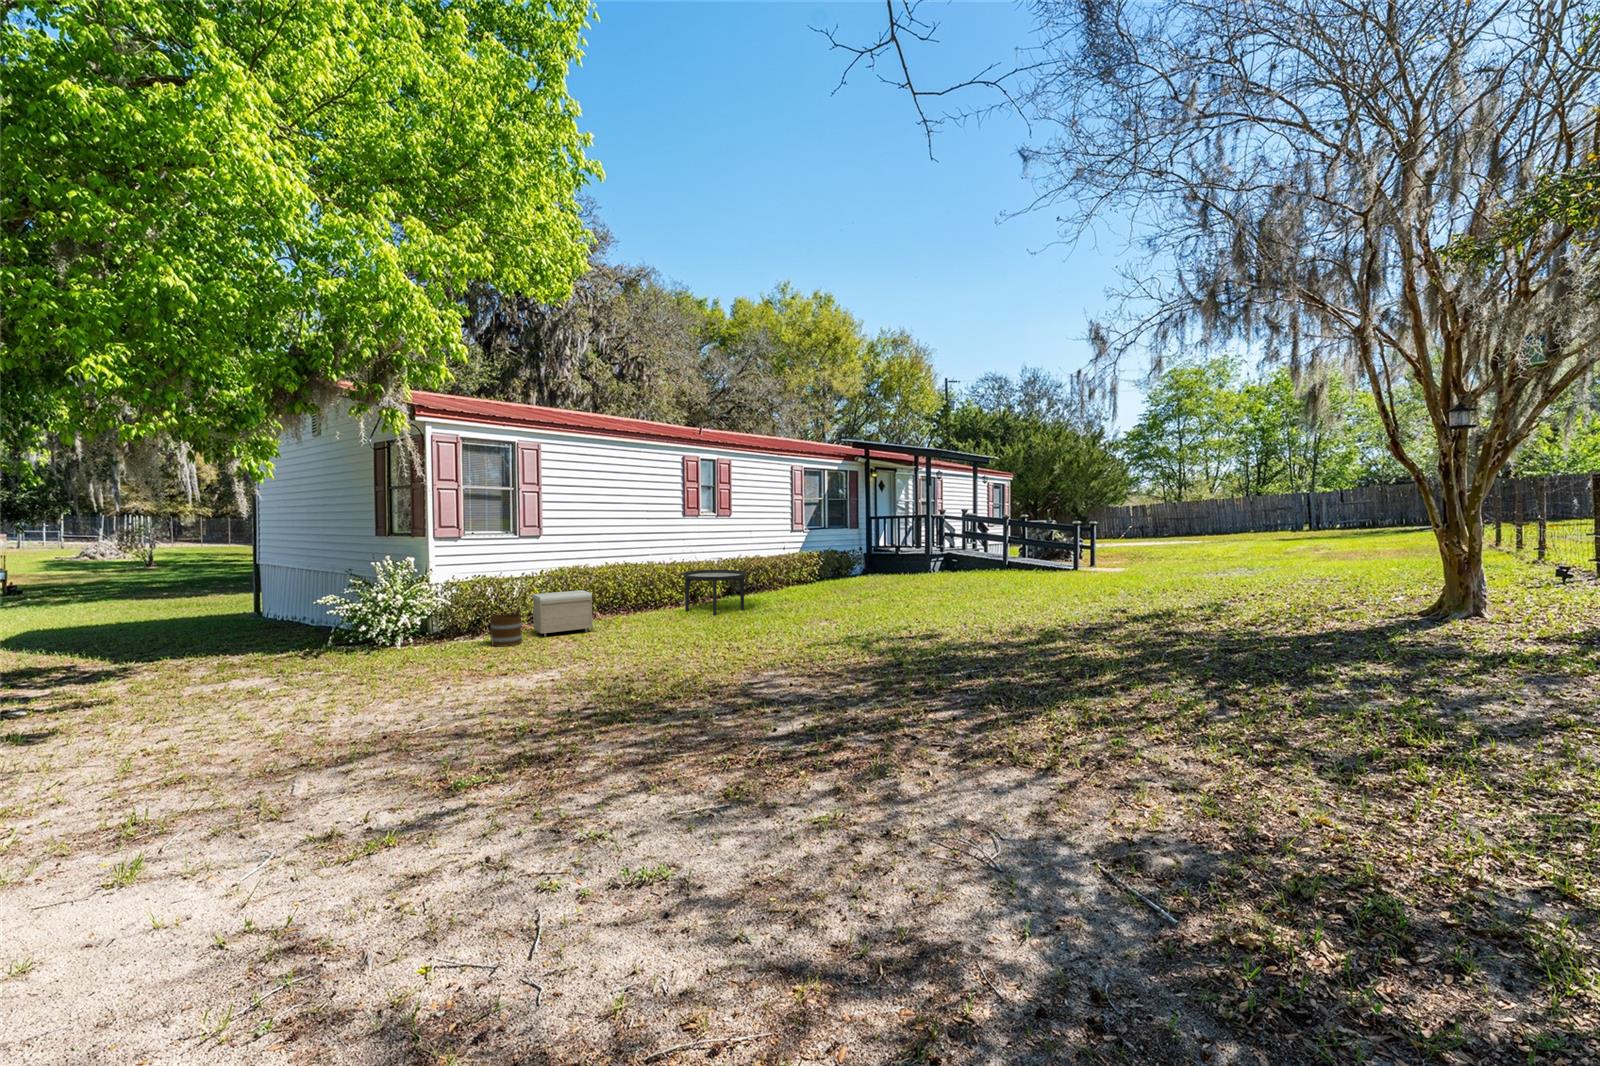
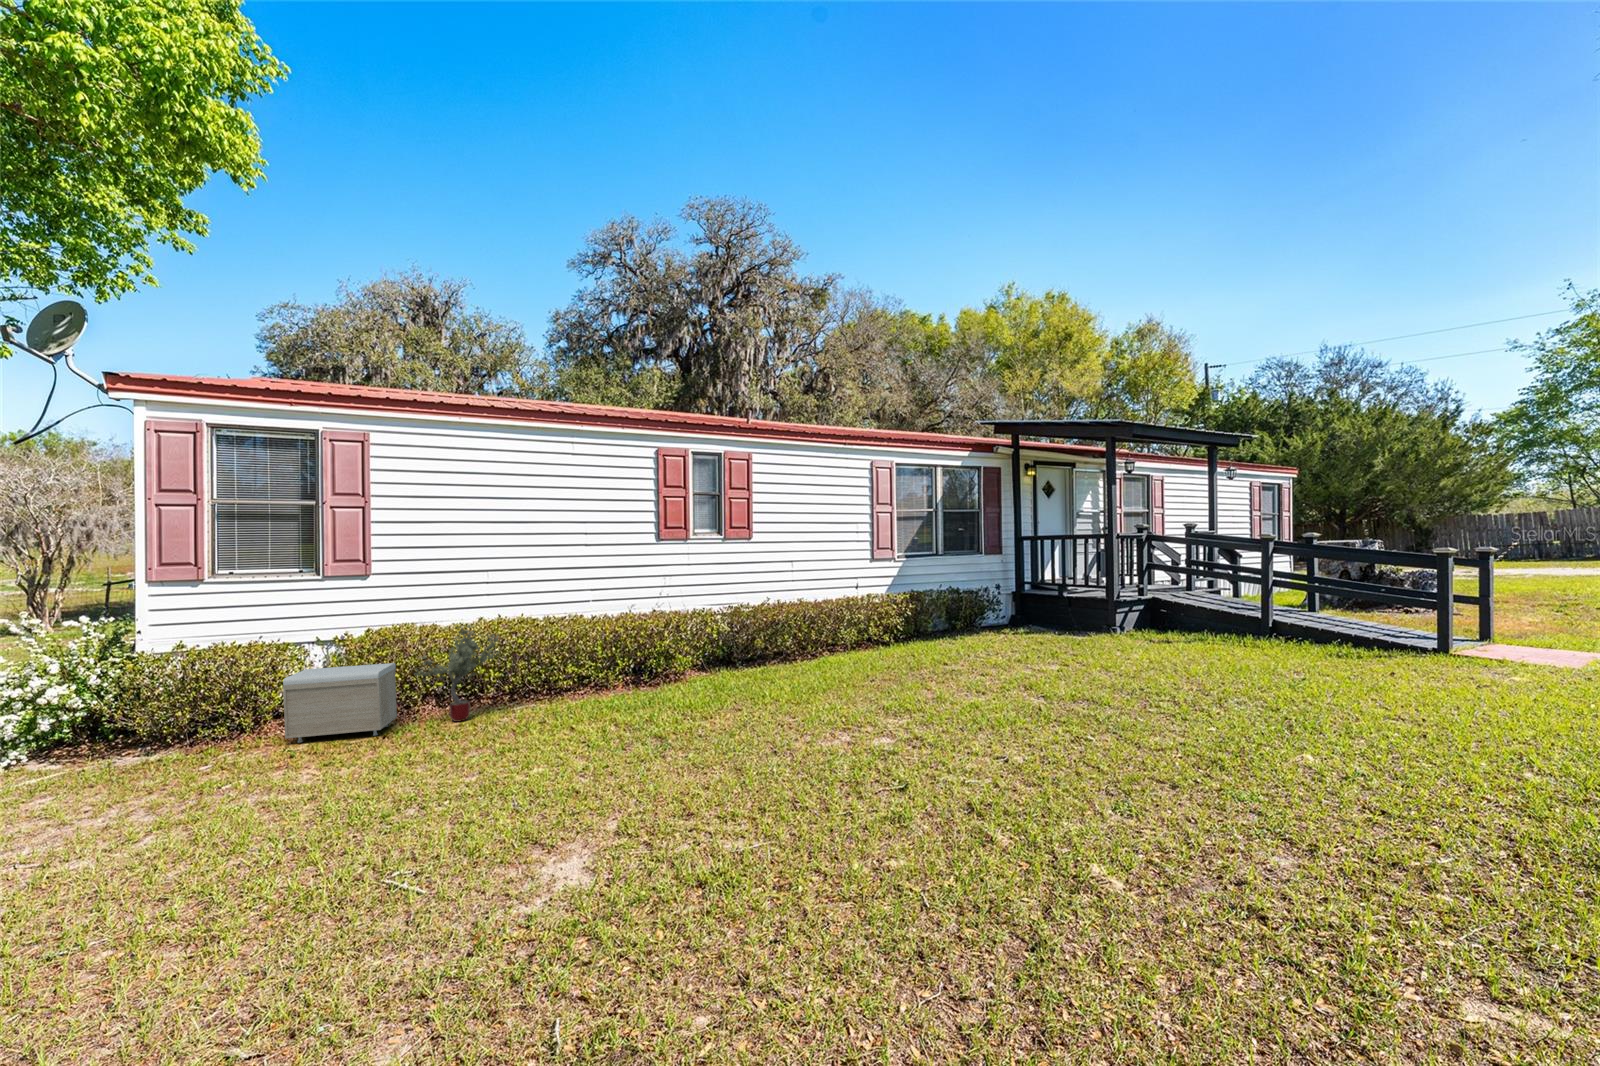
potted tree: none [600,566,641,625] -> present [415,625,499,722]
round table: present [682,570,747,615] -> none [596,626,705,708]
bucket: present [490,609,522,647] -> none [179,697,243,764]

